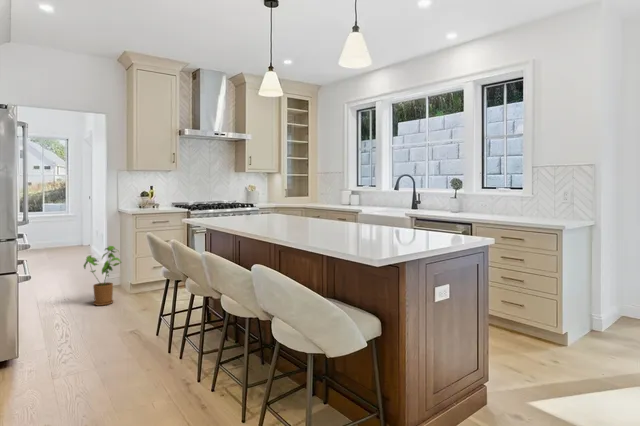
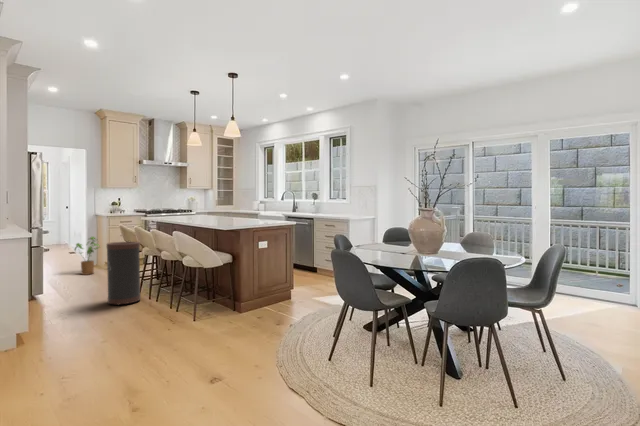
trash can: none [118,269,182,402] -> present [107,242,141,305]

